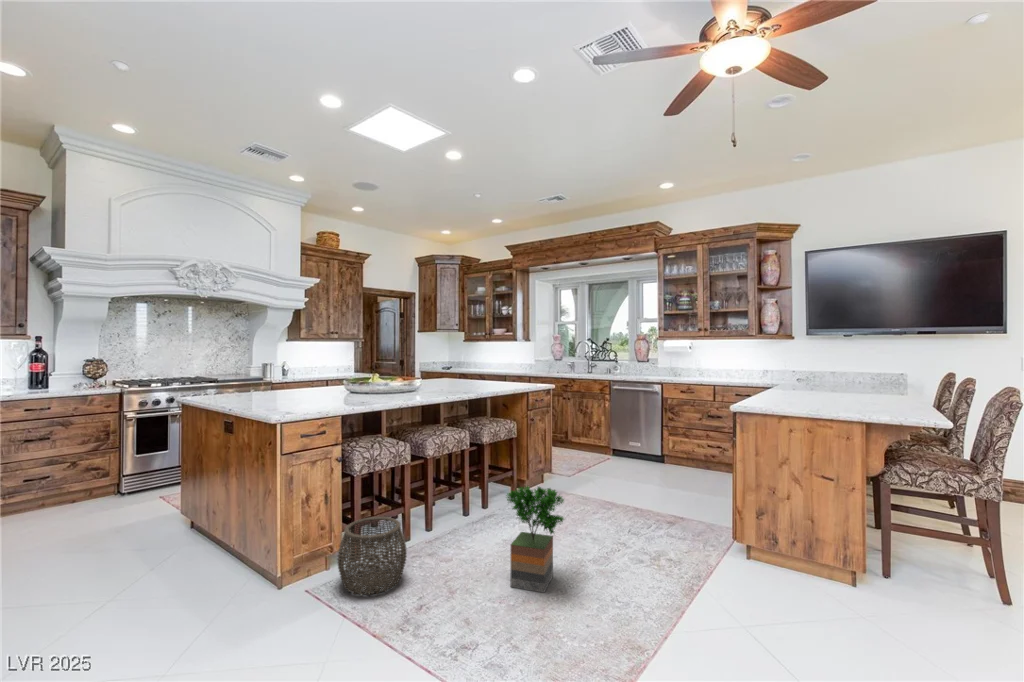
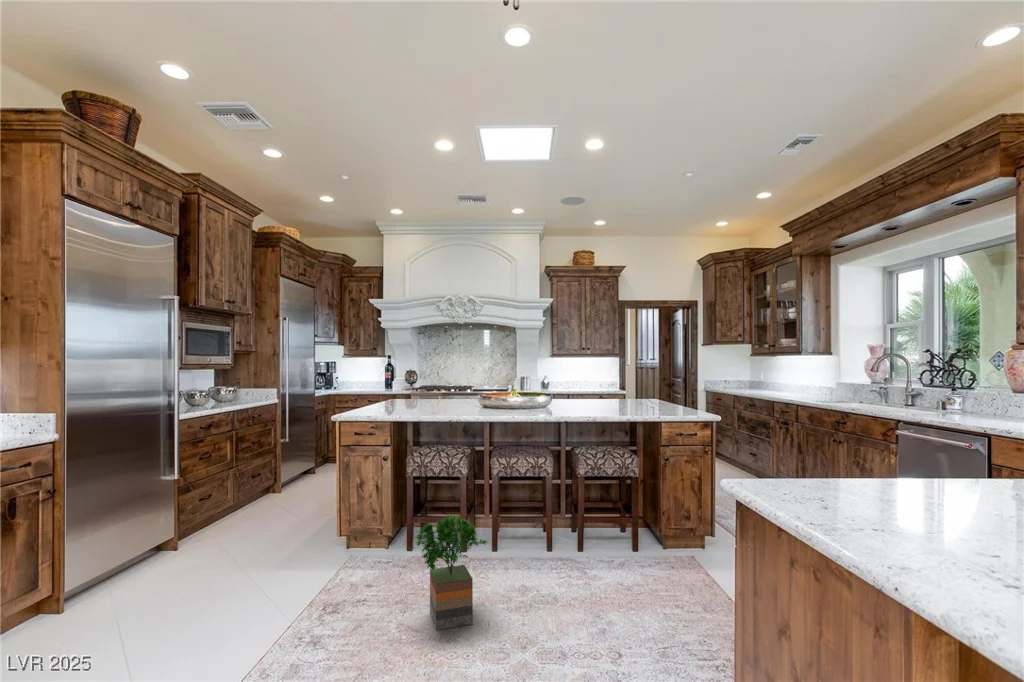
woven basket: present [337,517,407,595] -> none [351,511,409,574]

